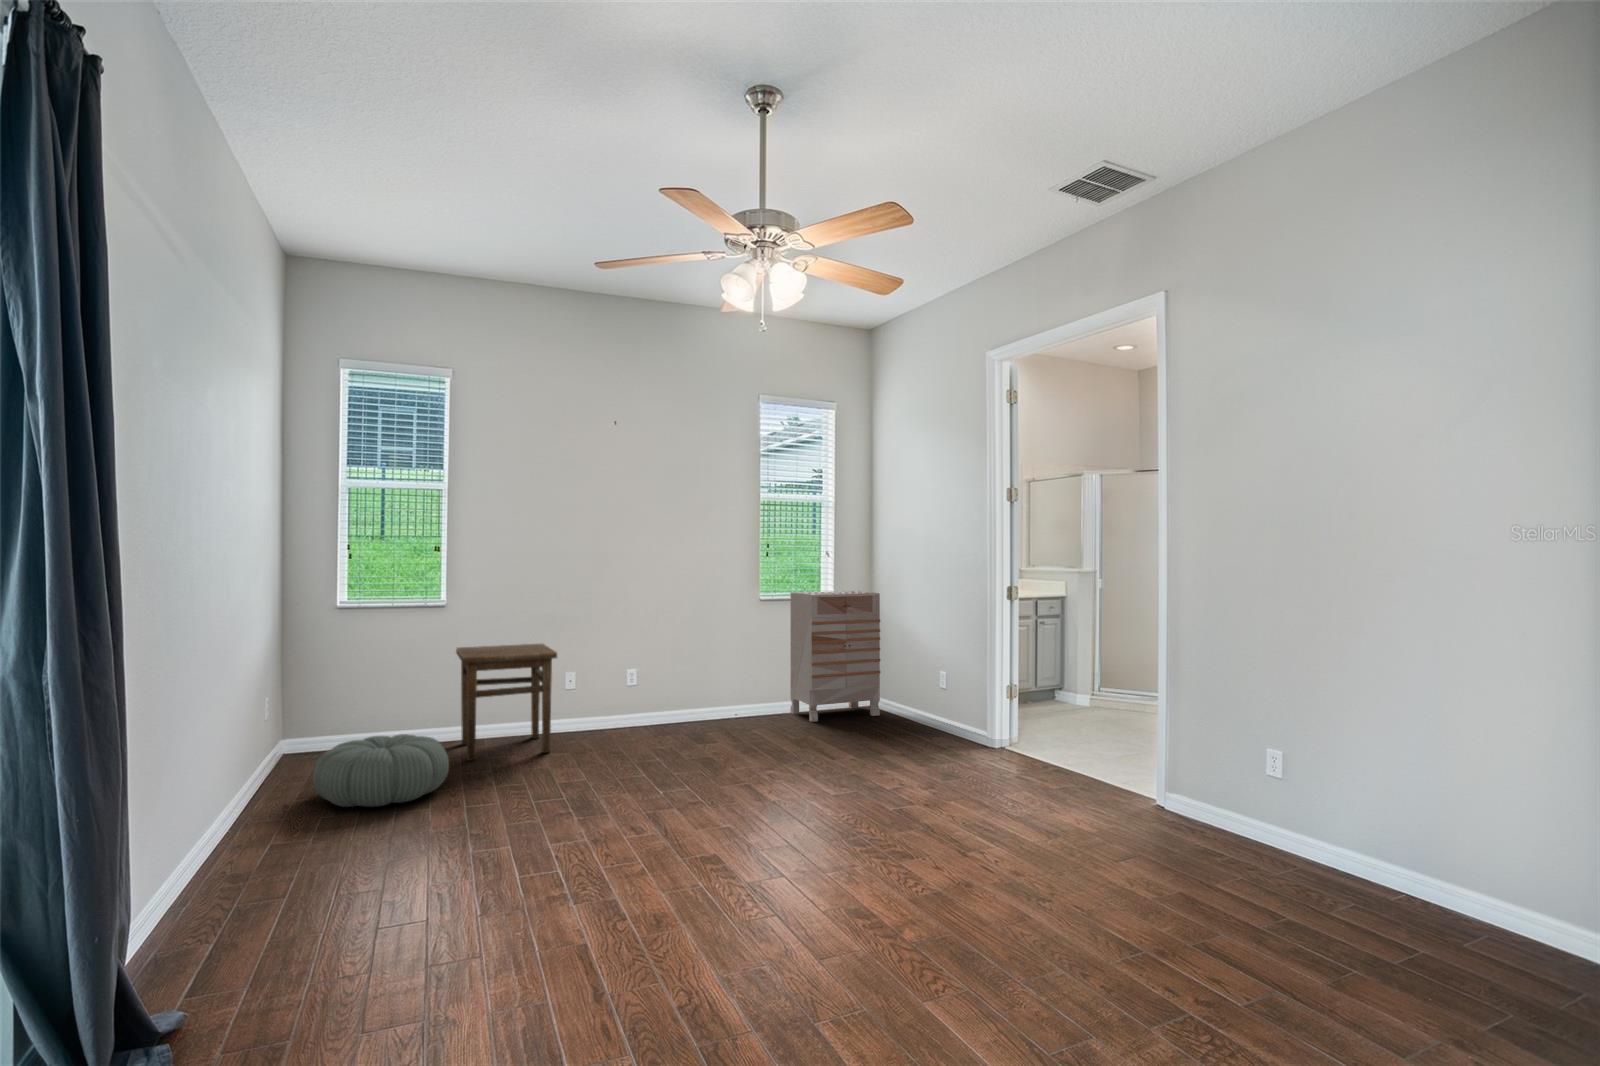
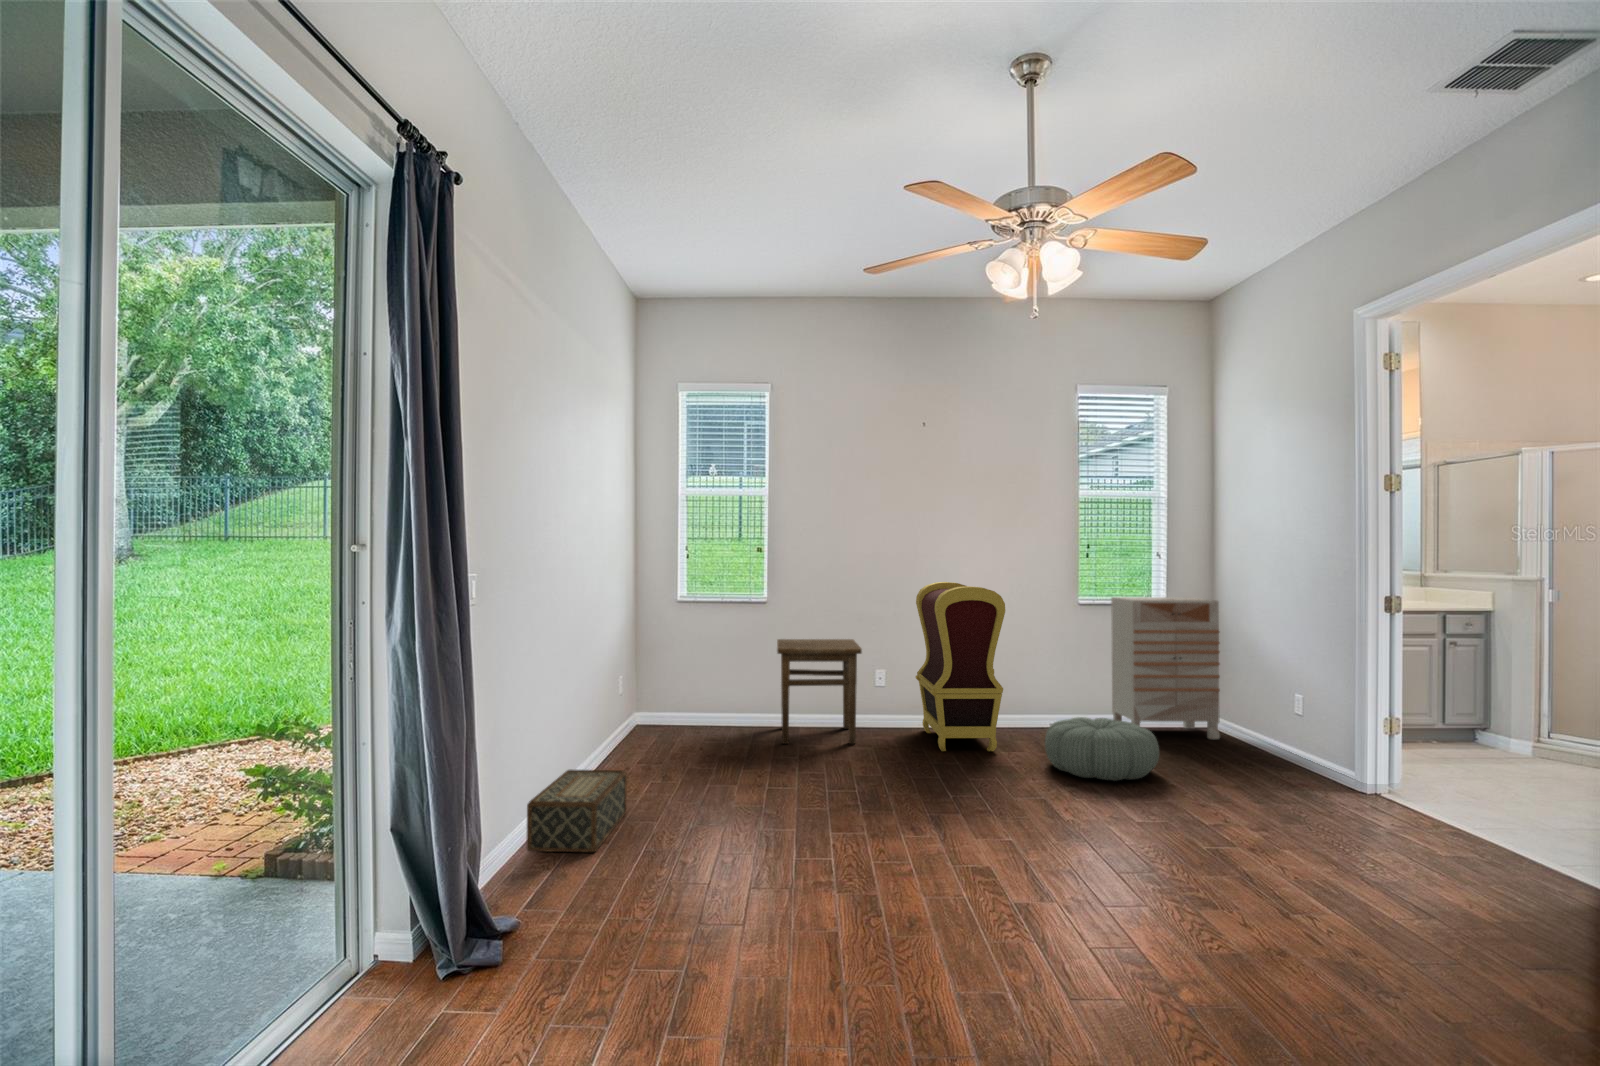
armchair: none [609,581,704,751] -> present [915,582,1005,751]
pouf: present [313,734,449,807] -> present [1045,717,1159,781]
woven basket: none [170,810,297,924] -> present [527,770,627,852]

